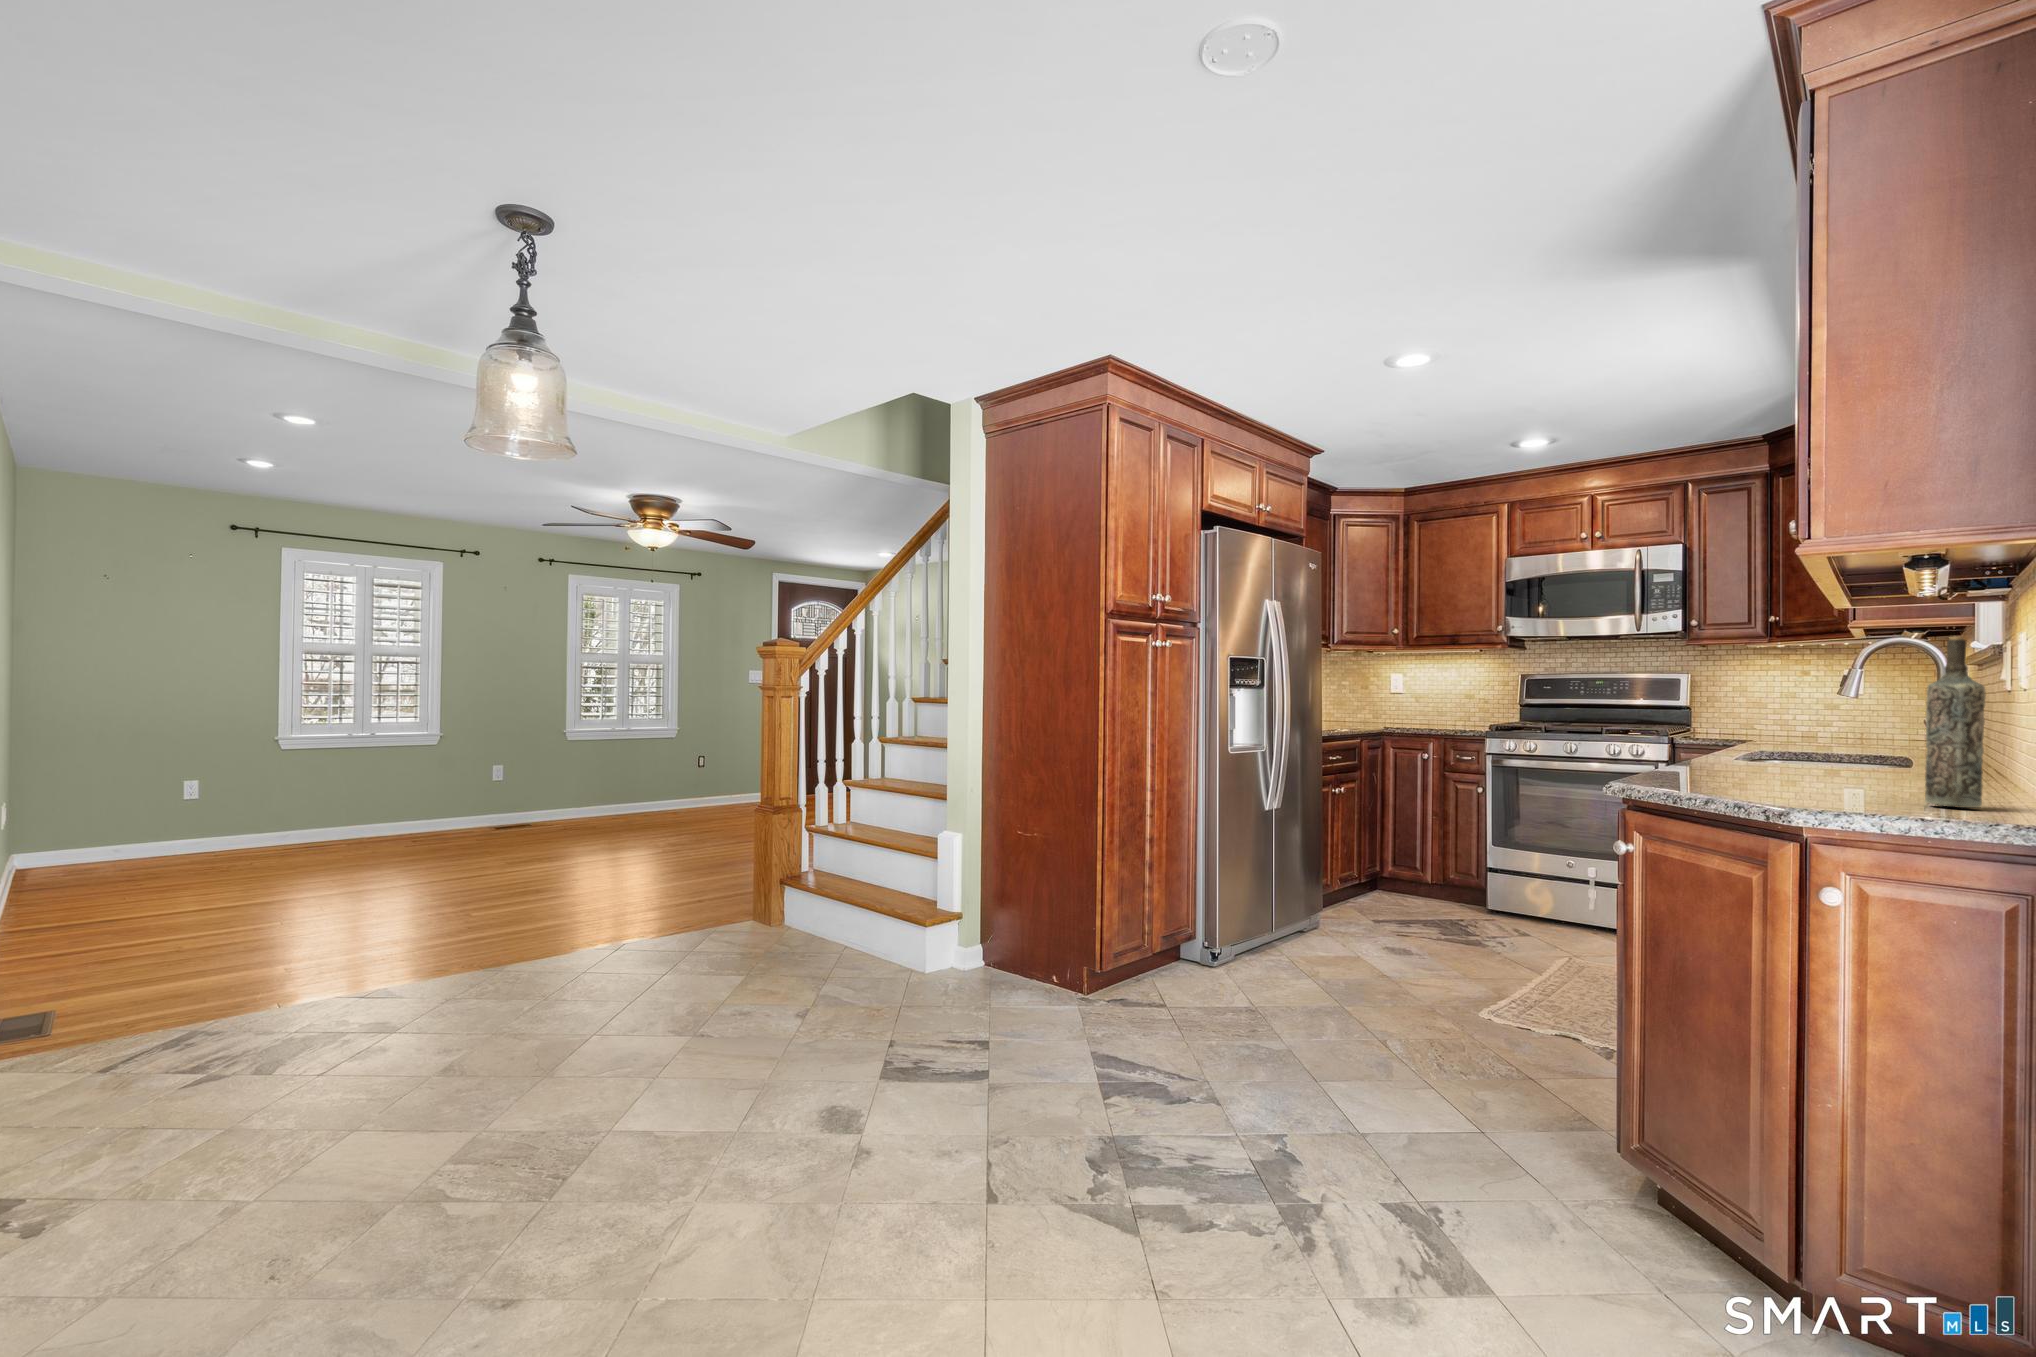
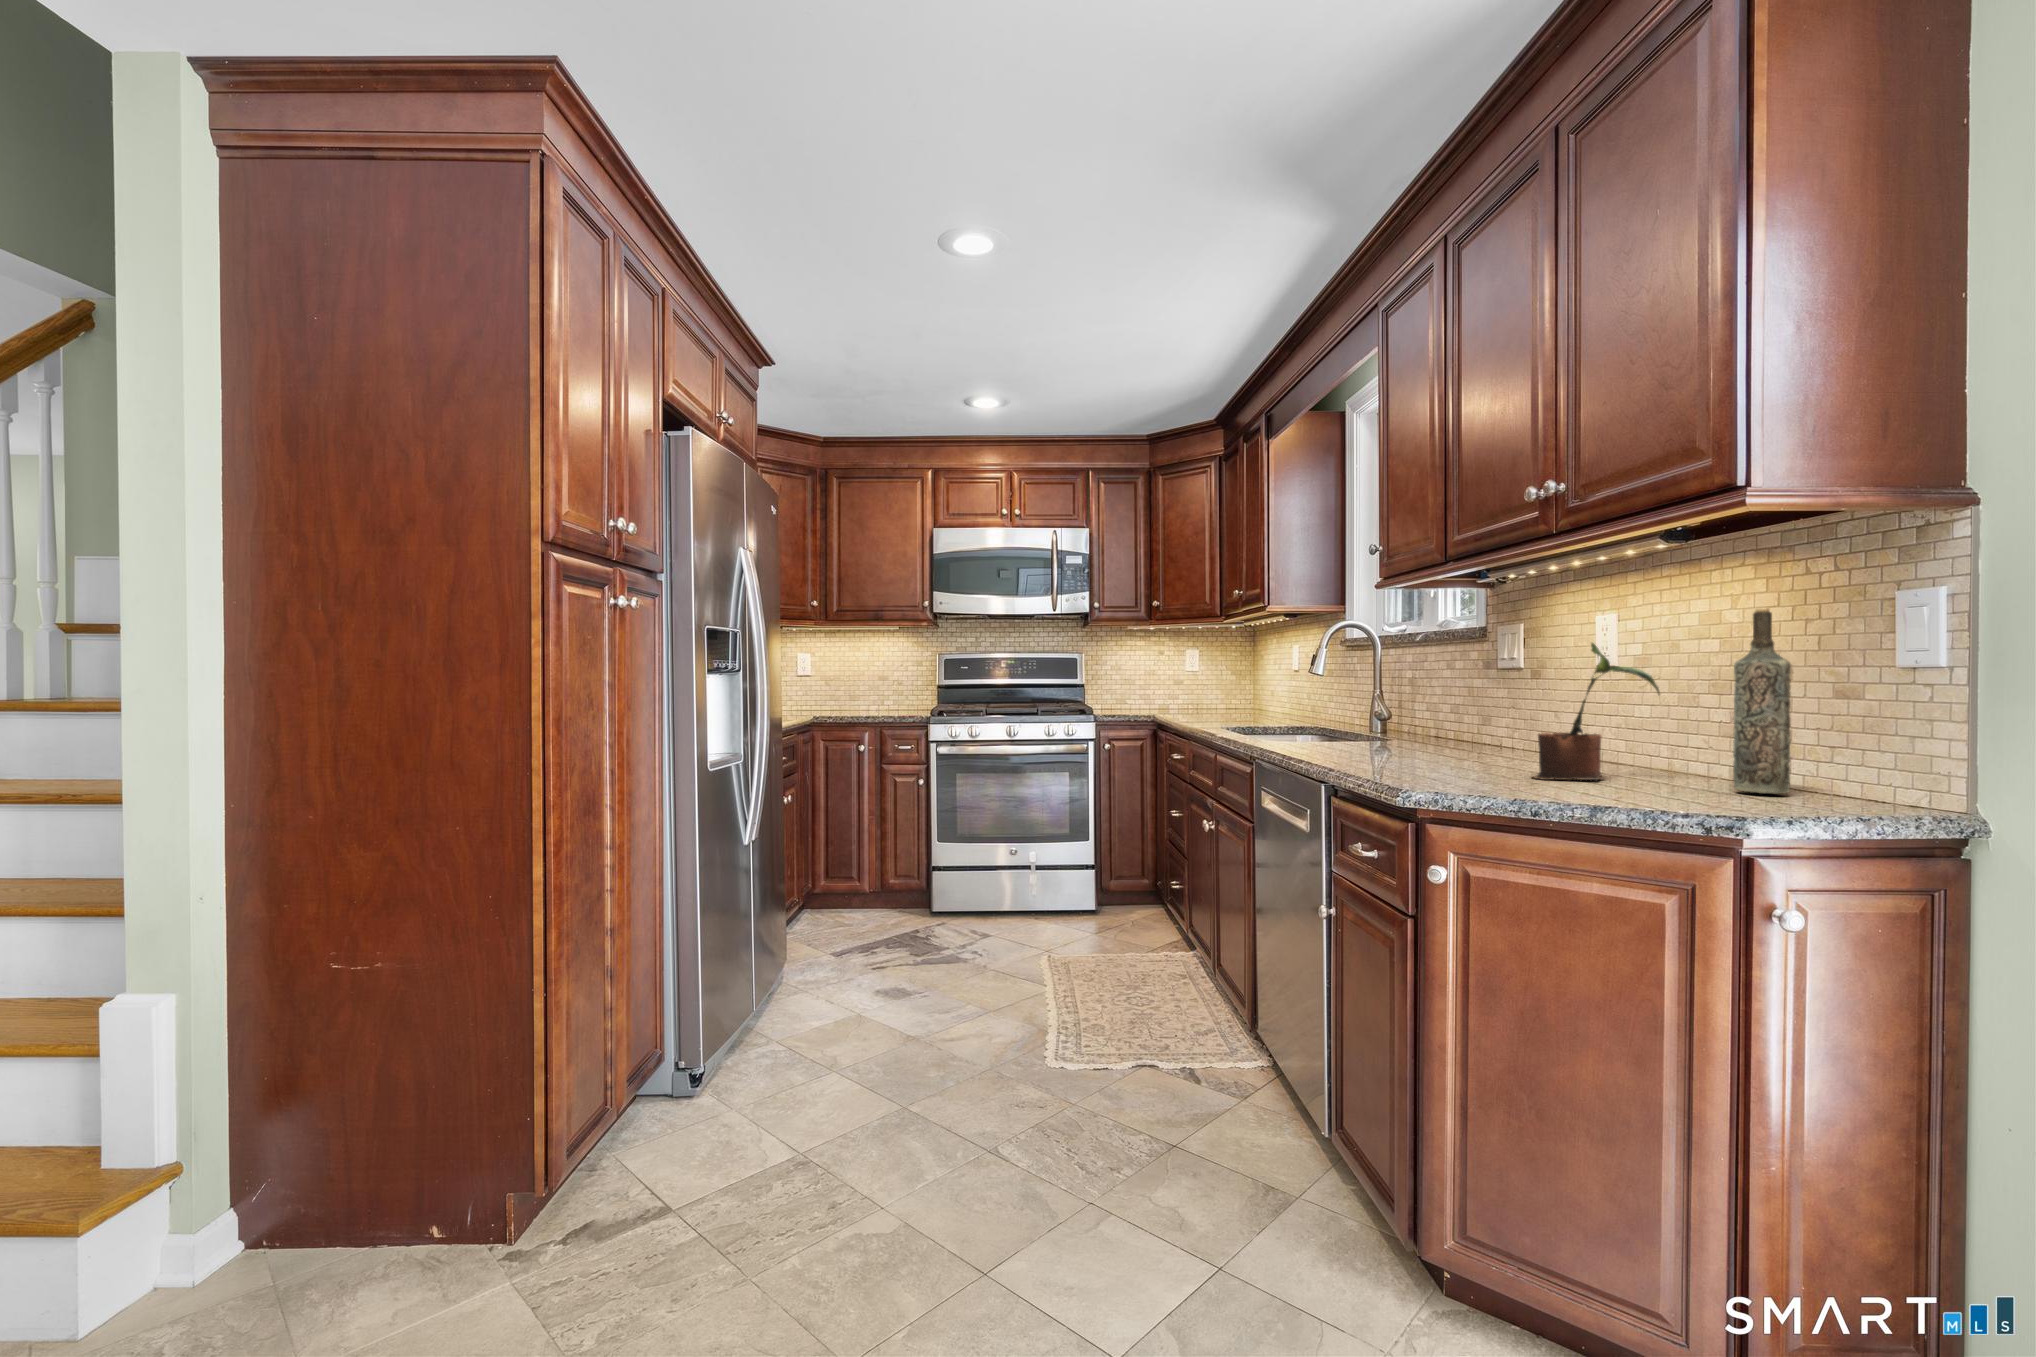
potted plant: none [1778,667,1910,791] -> present [1532,643,1659,780]

